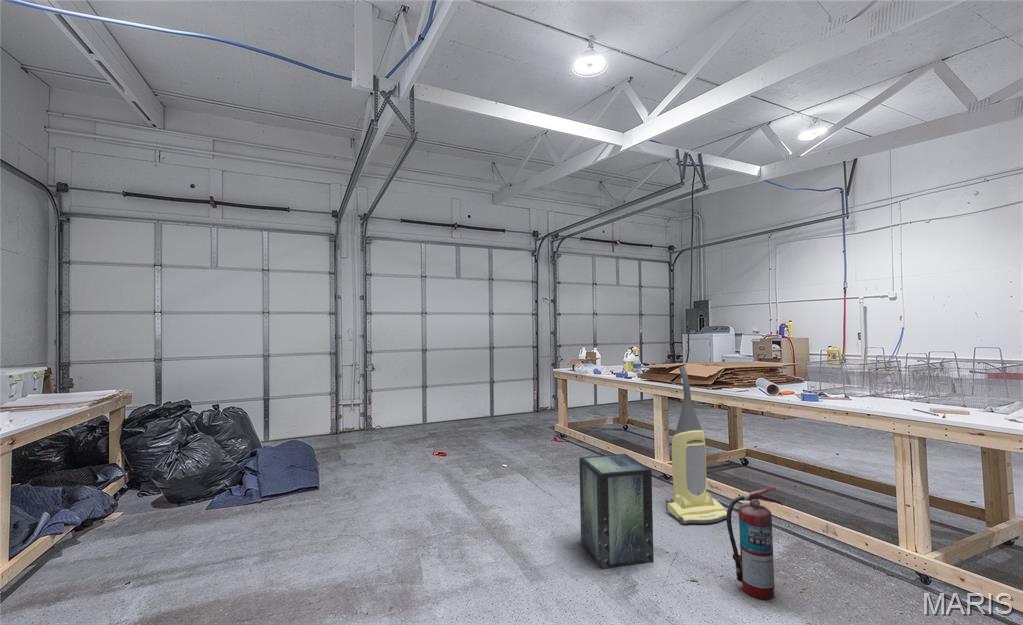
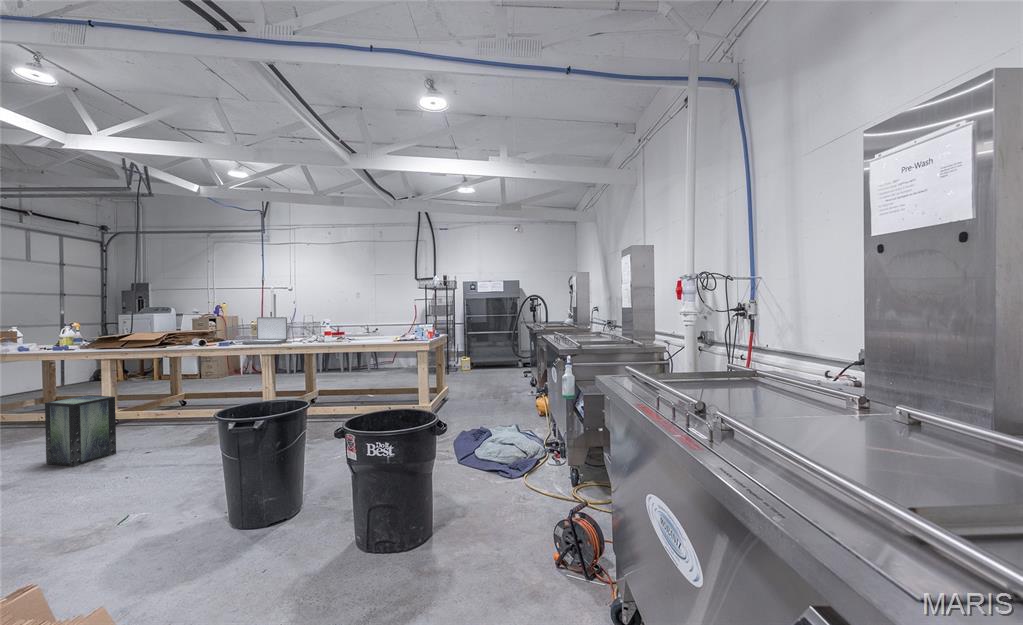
laptop: none [855,348,970,413] -> present [242,317,287,344]
vacuum cleaner: present [666,366,727,524] -> none [120,334,171,437]
fire extinguisher: present [727,488,783,600] -> none [169,388,201,445]

